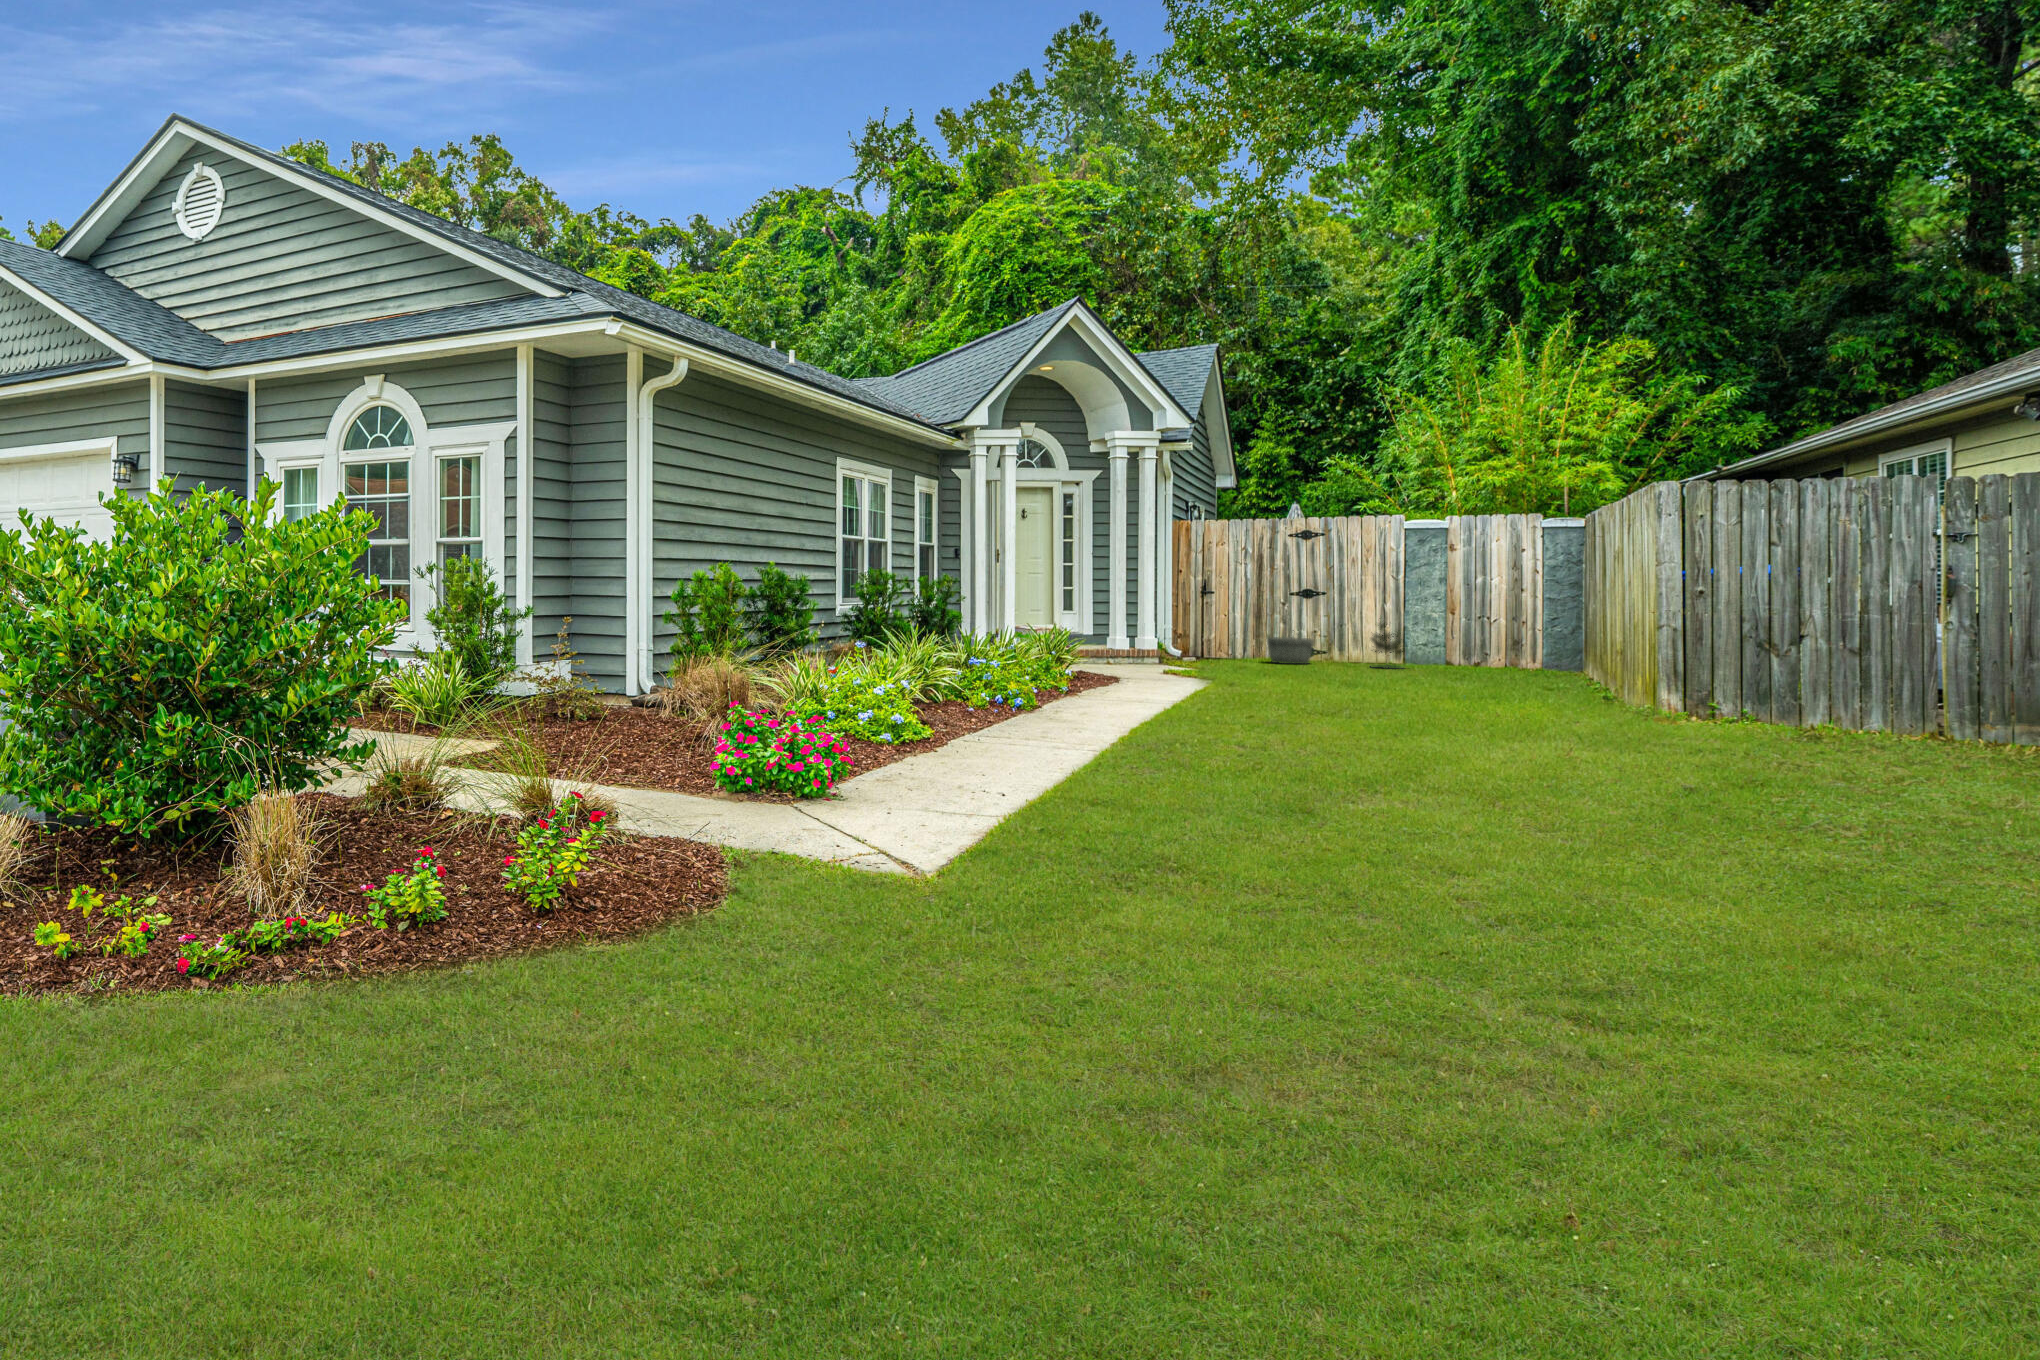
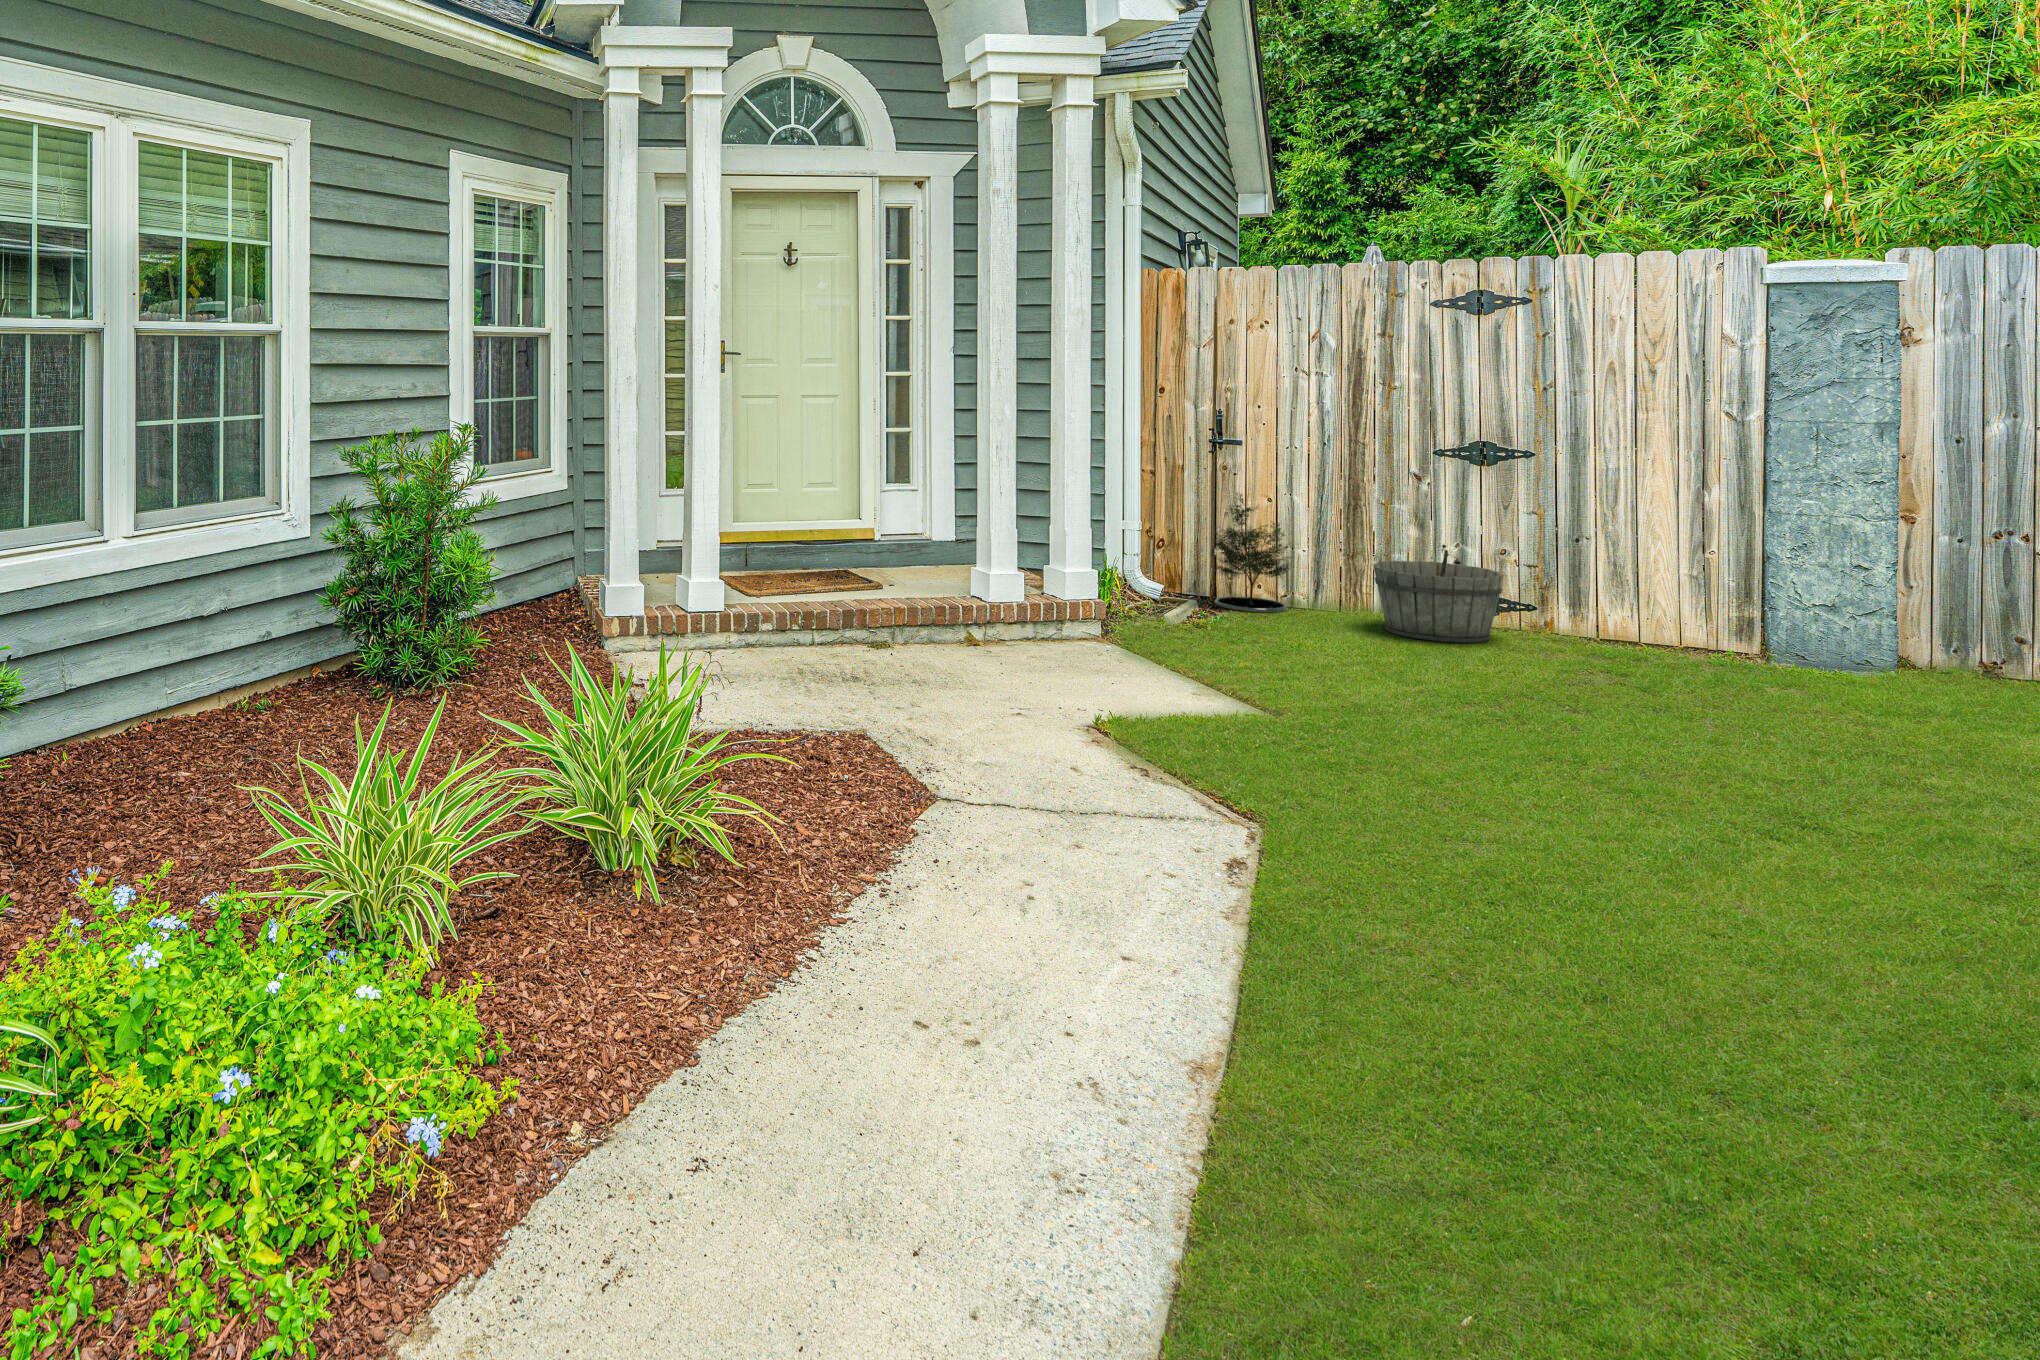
potted tree: present [1371,623,1405,669] -> present [1214,493,1292,613]

